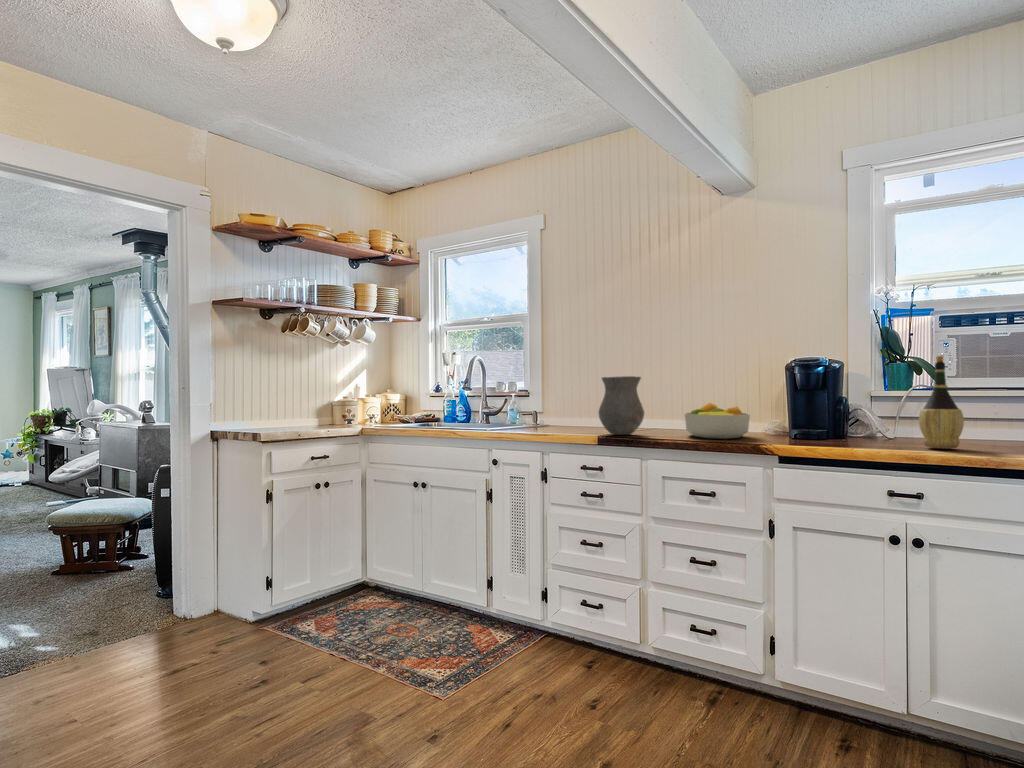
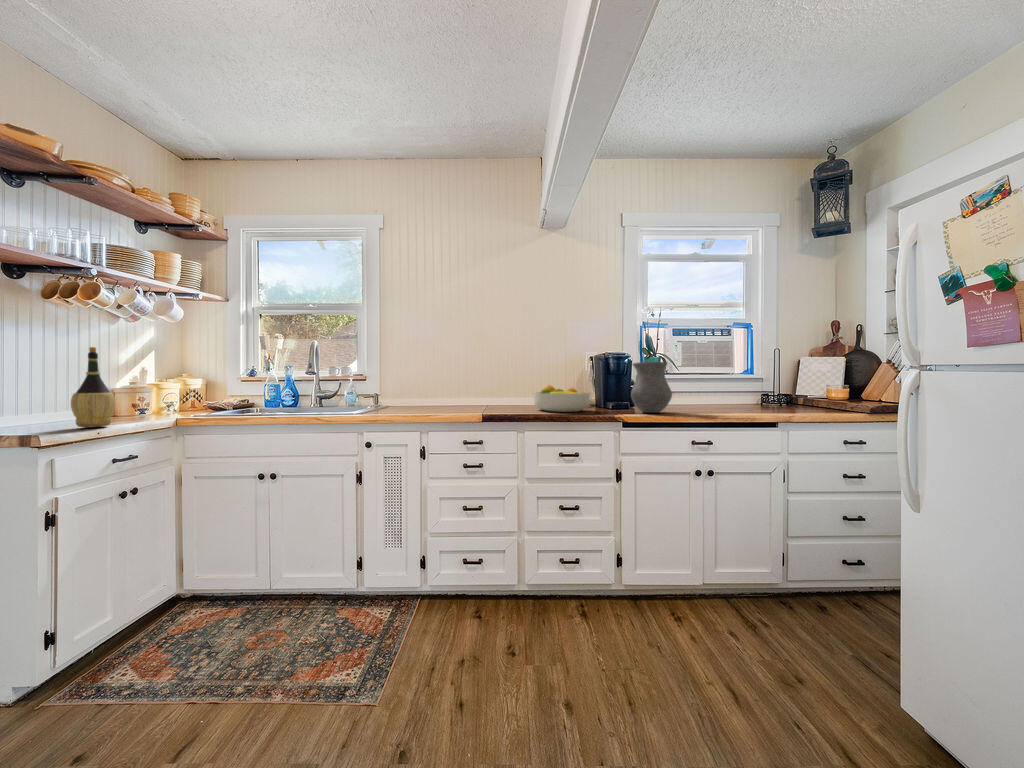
wine bottle: present [919,356,964,449] -> present [71,347,115,427]
vase: present [599,376,644,435] -> present [631,362,672,413]

